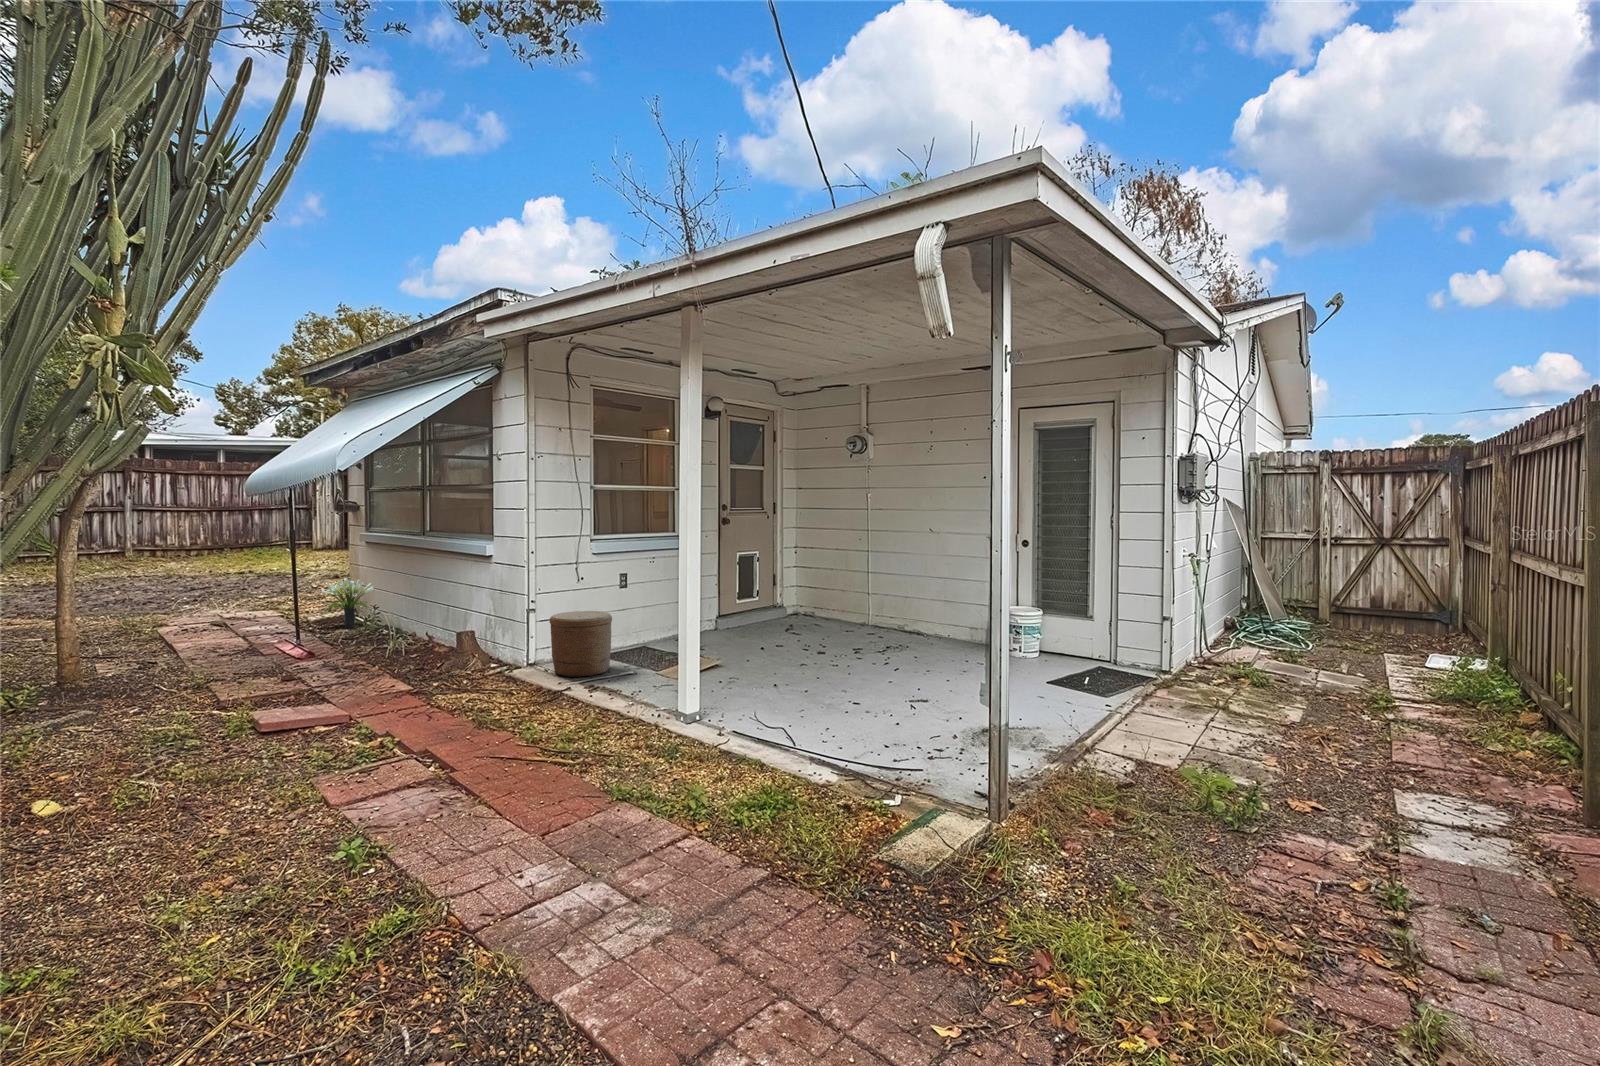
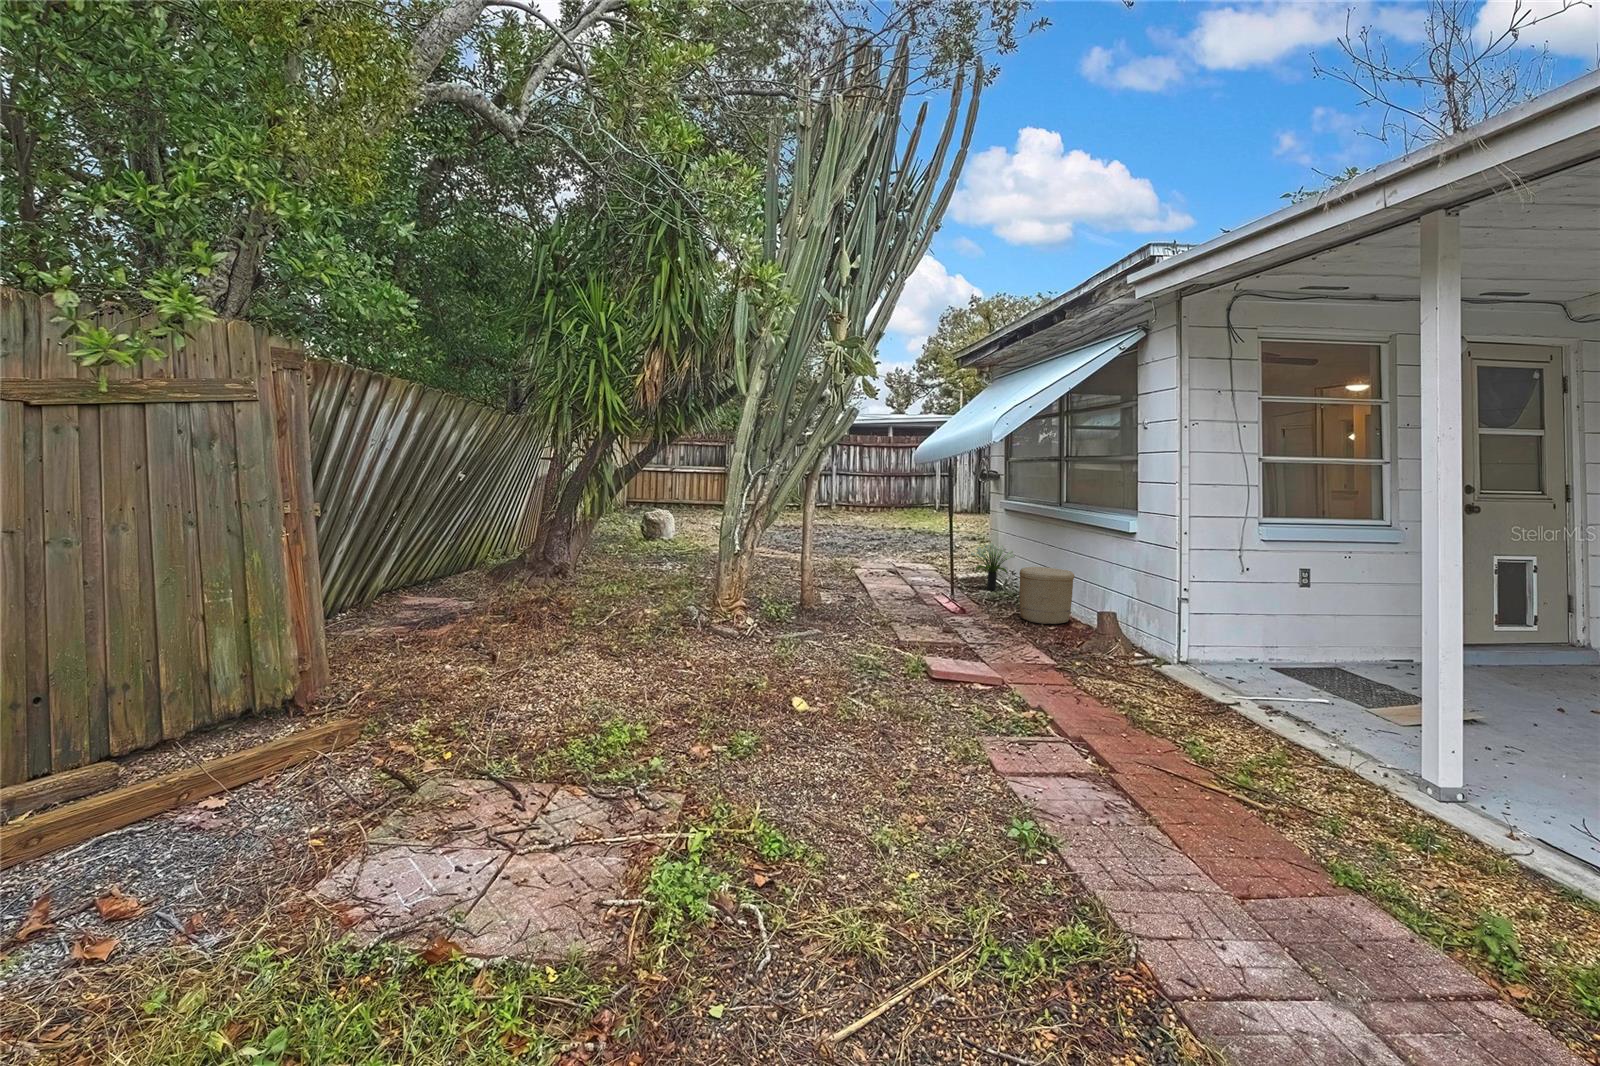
woven basket: present [549,611,612,677] -> present [1019,567,1075,624]

